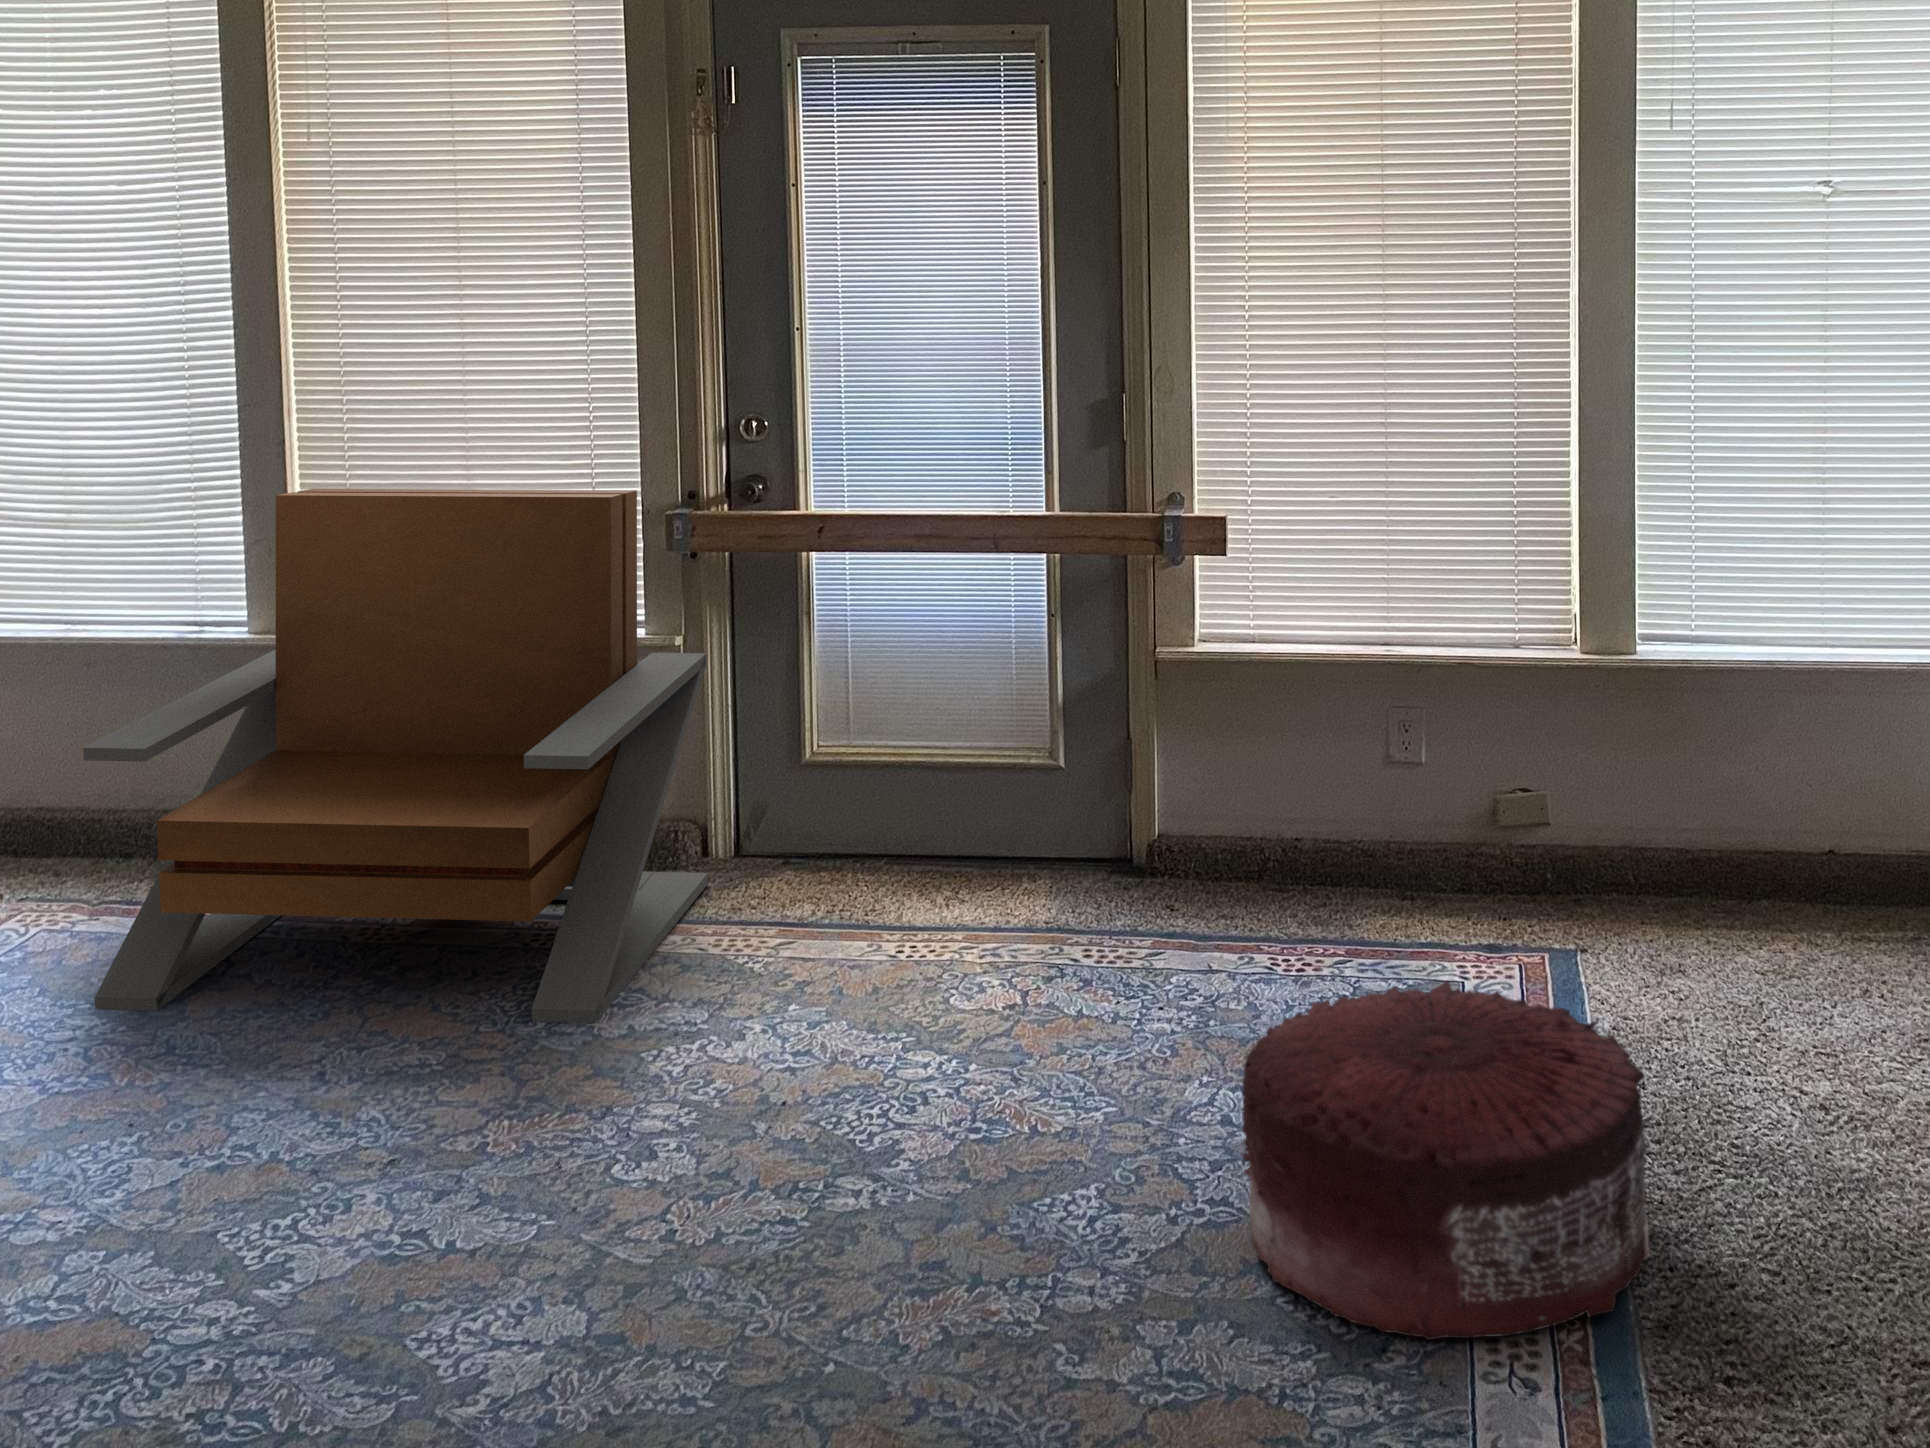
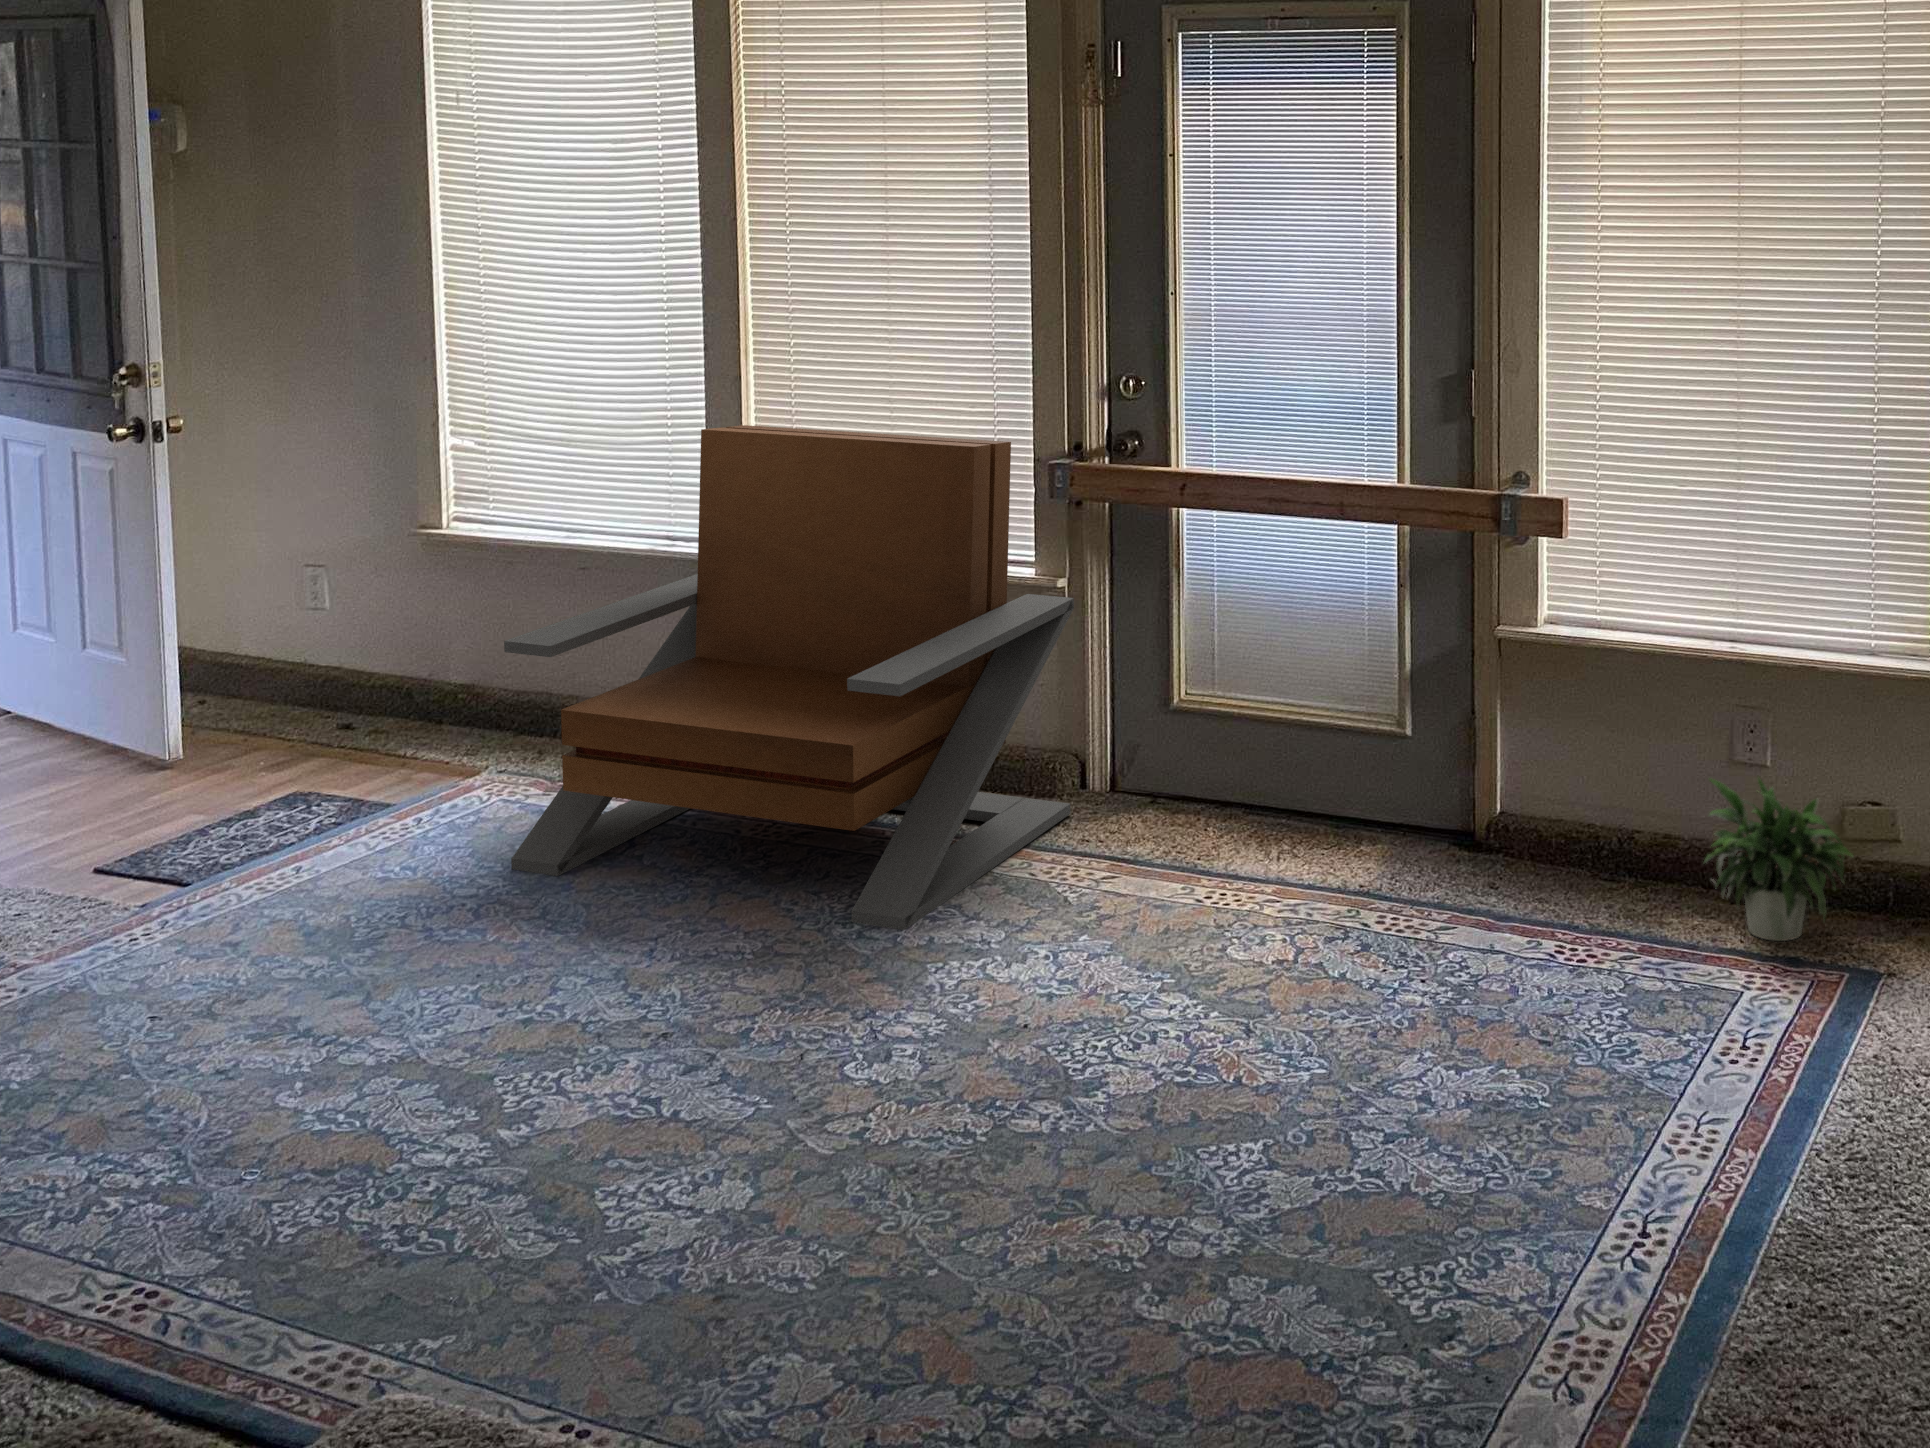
potted plant: none [1381,774,1540,933] -> present [1704,778,1853,941]
pouf: present [1242,981,1650,1340] -> none [1363,982,1782,1349]

